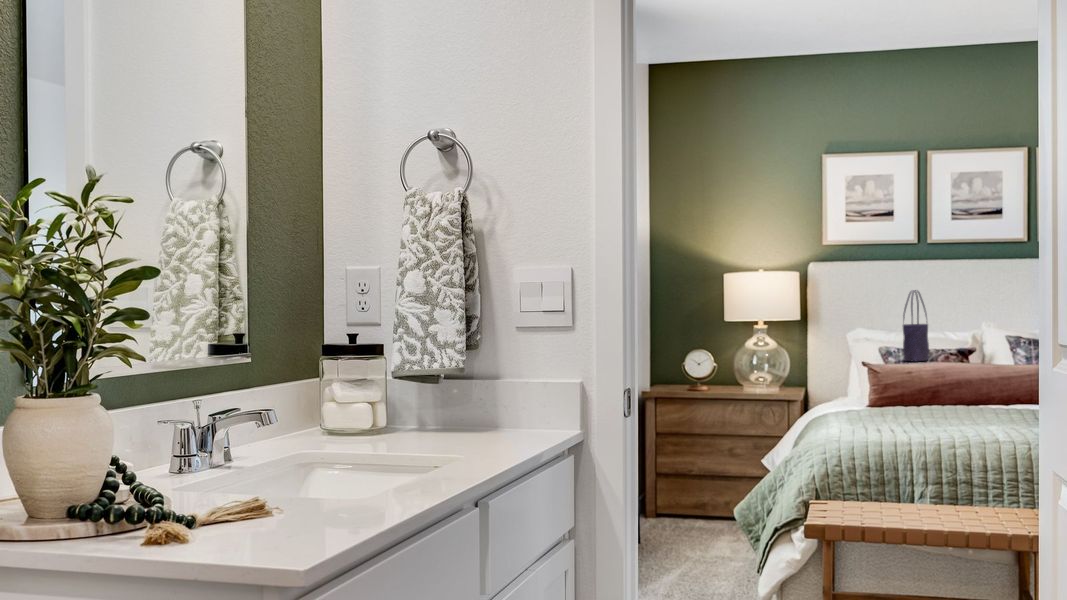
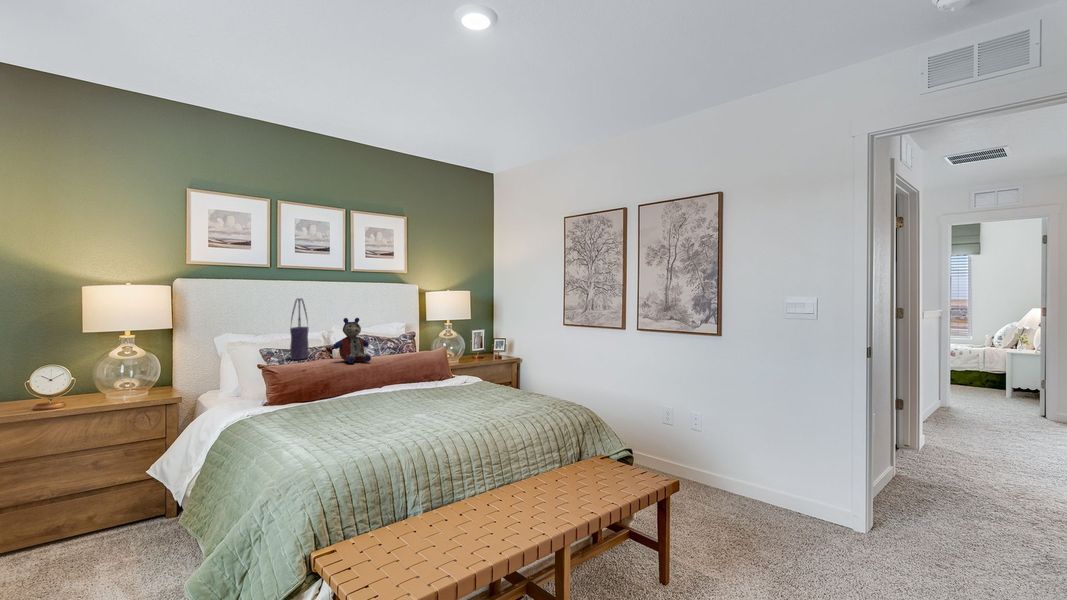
stuffed bear: none [943,312,991,367] -> present [333,318,371,363]

